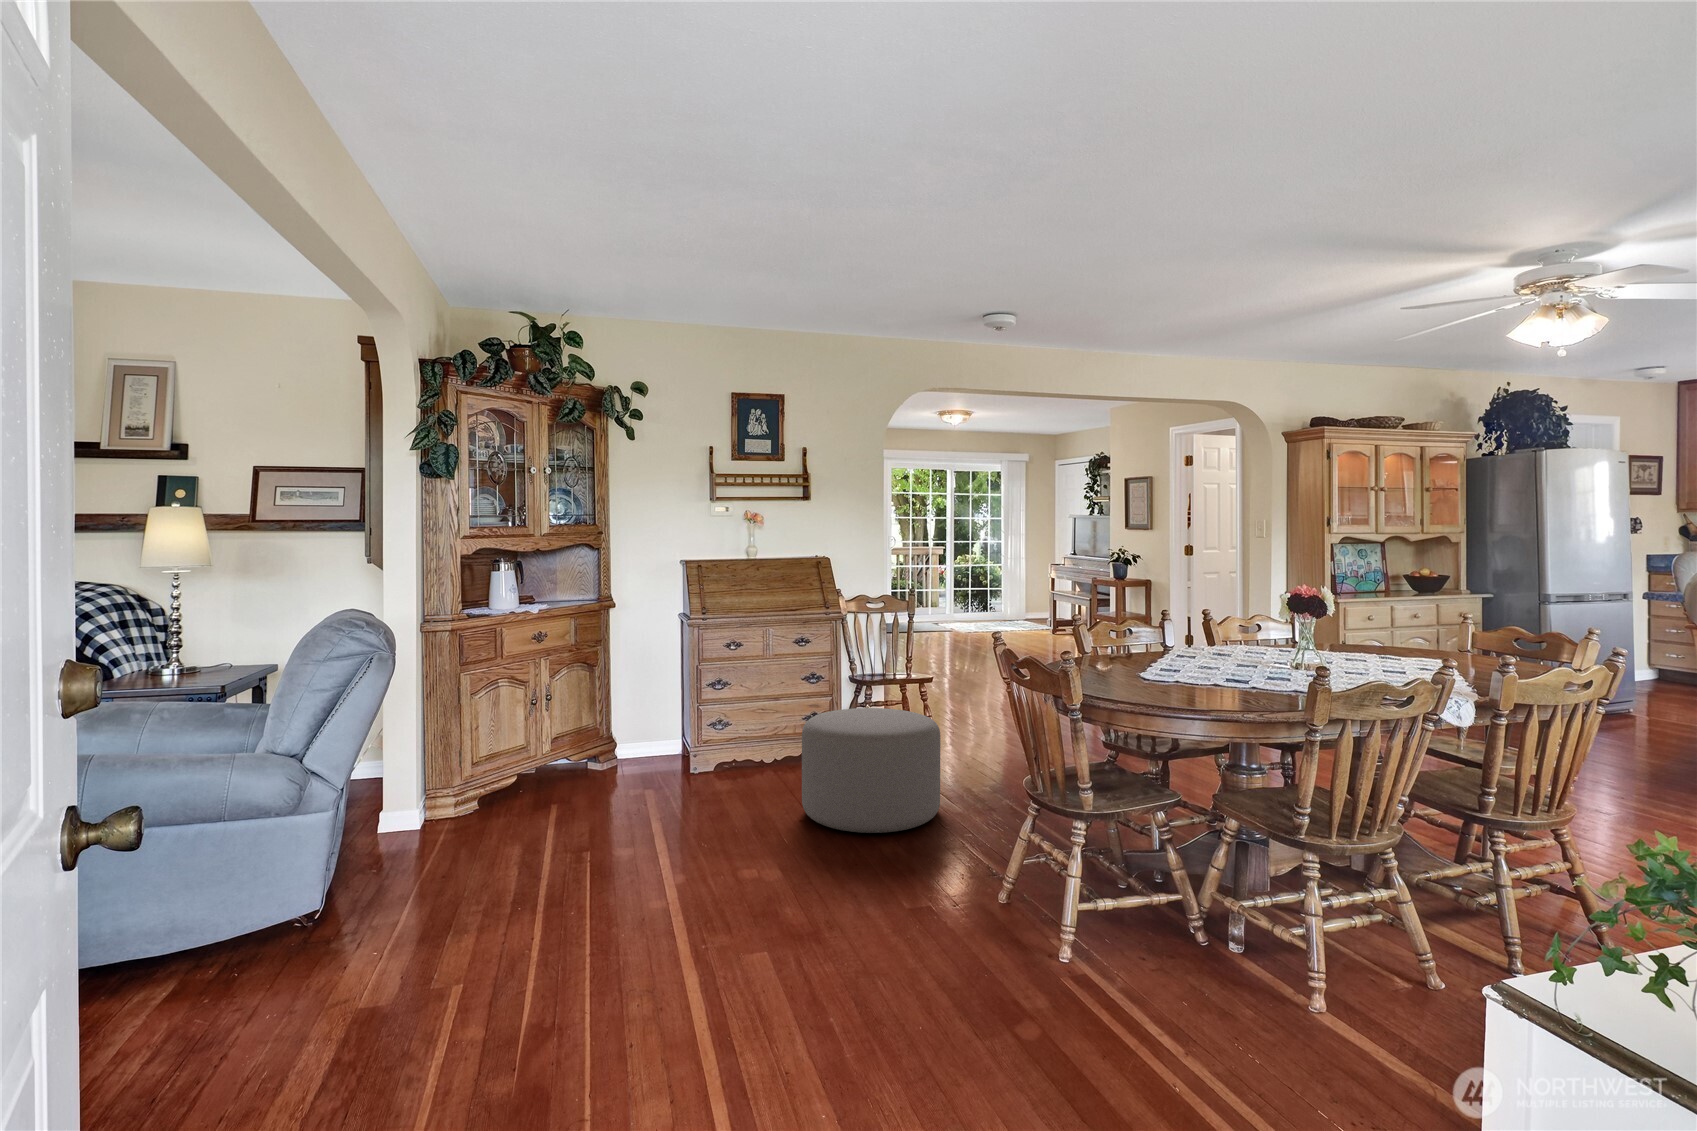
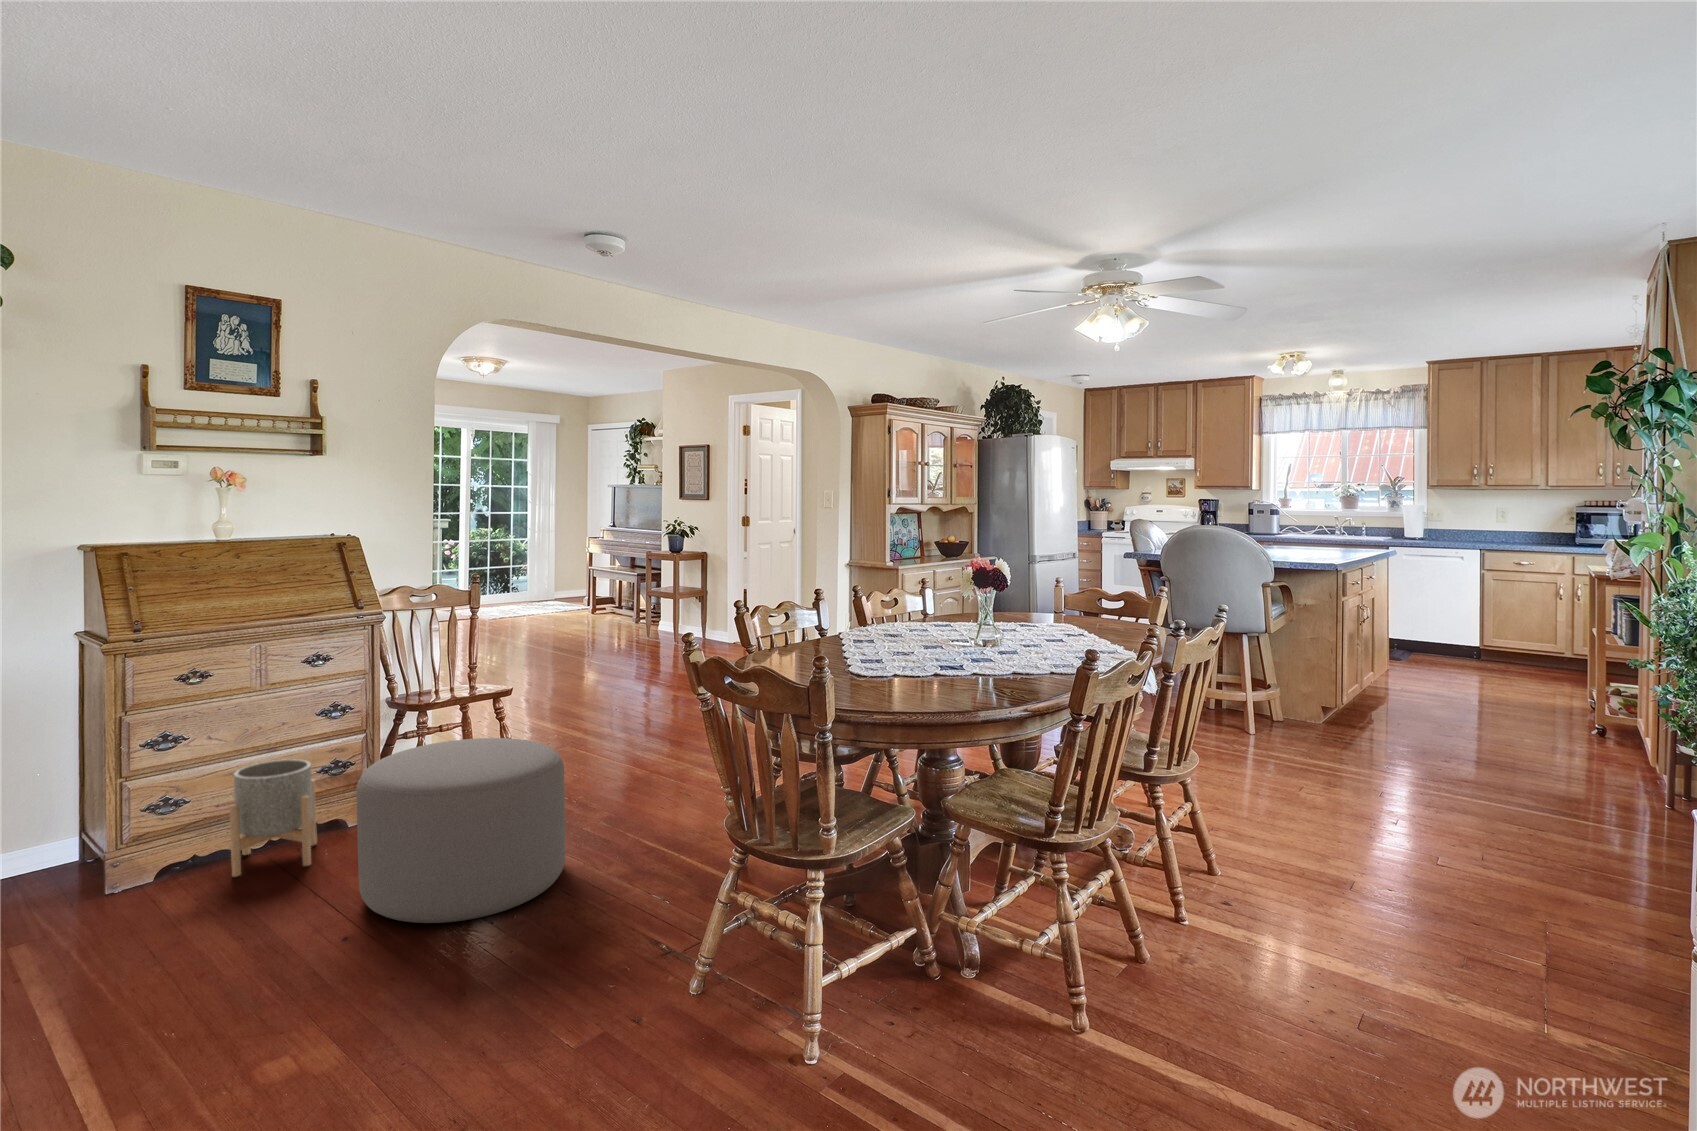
planter: none [739,711,791,784] -> present [230,759,317,877]

